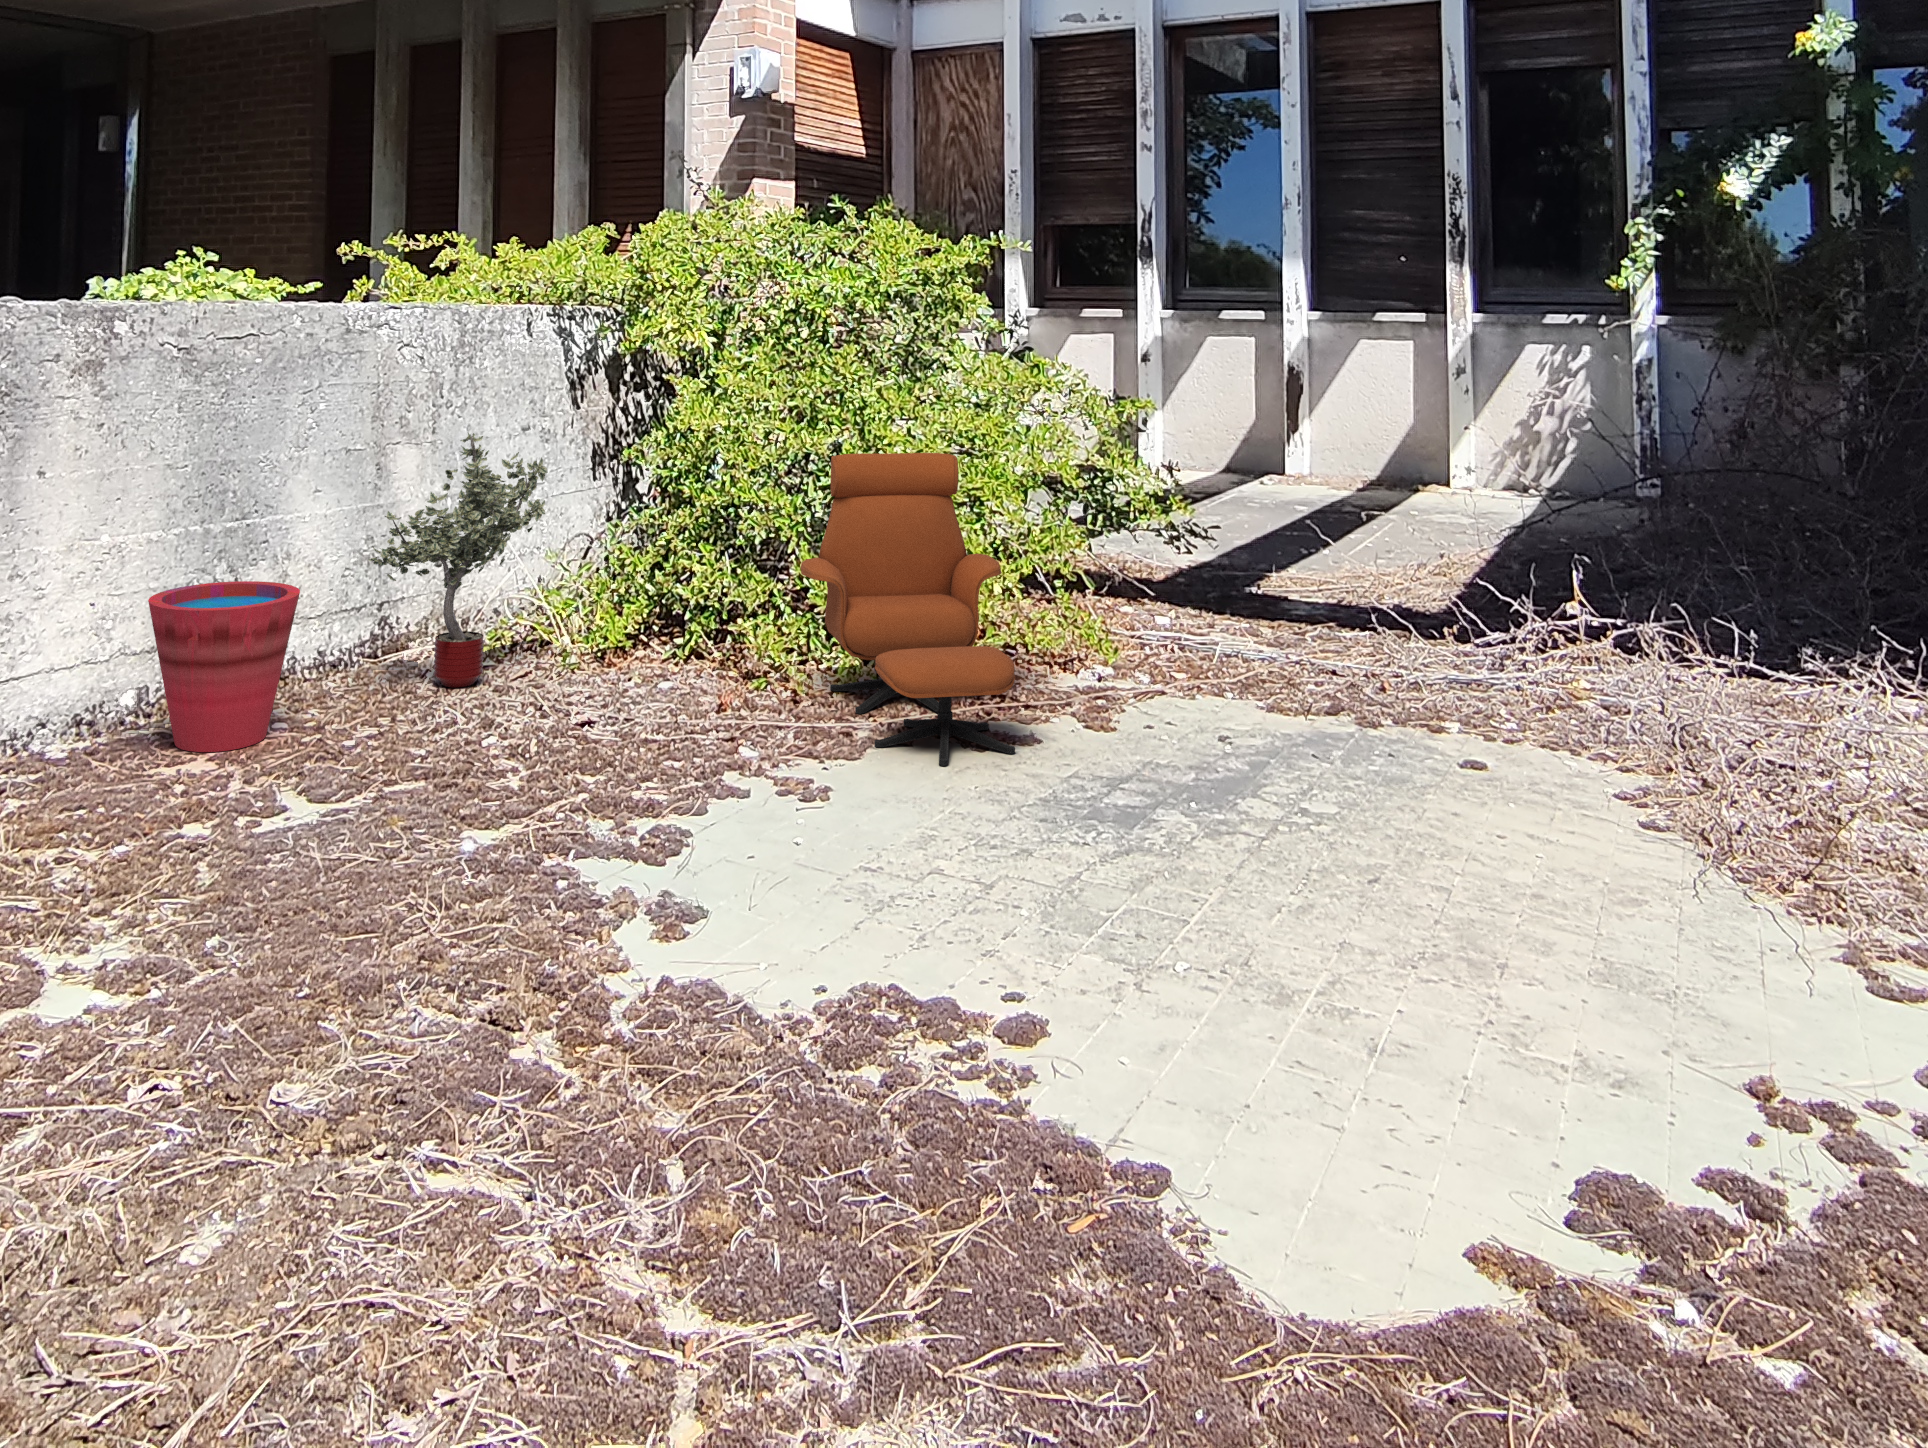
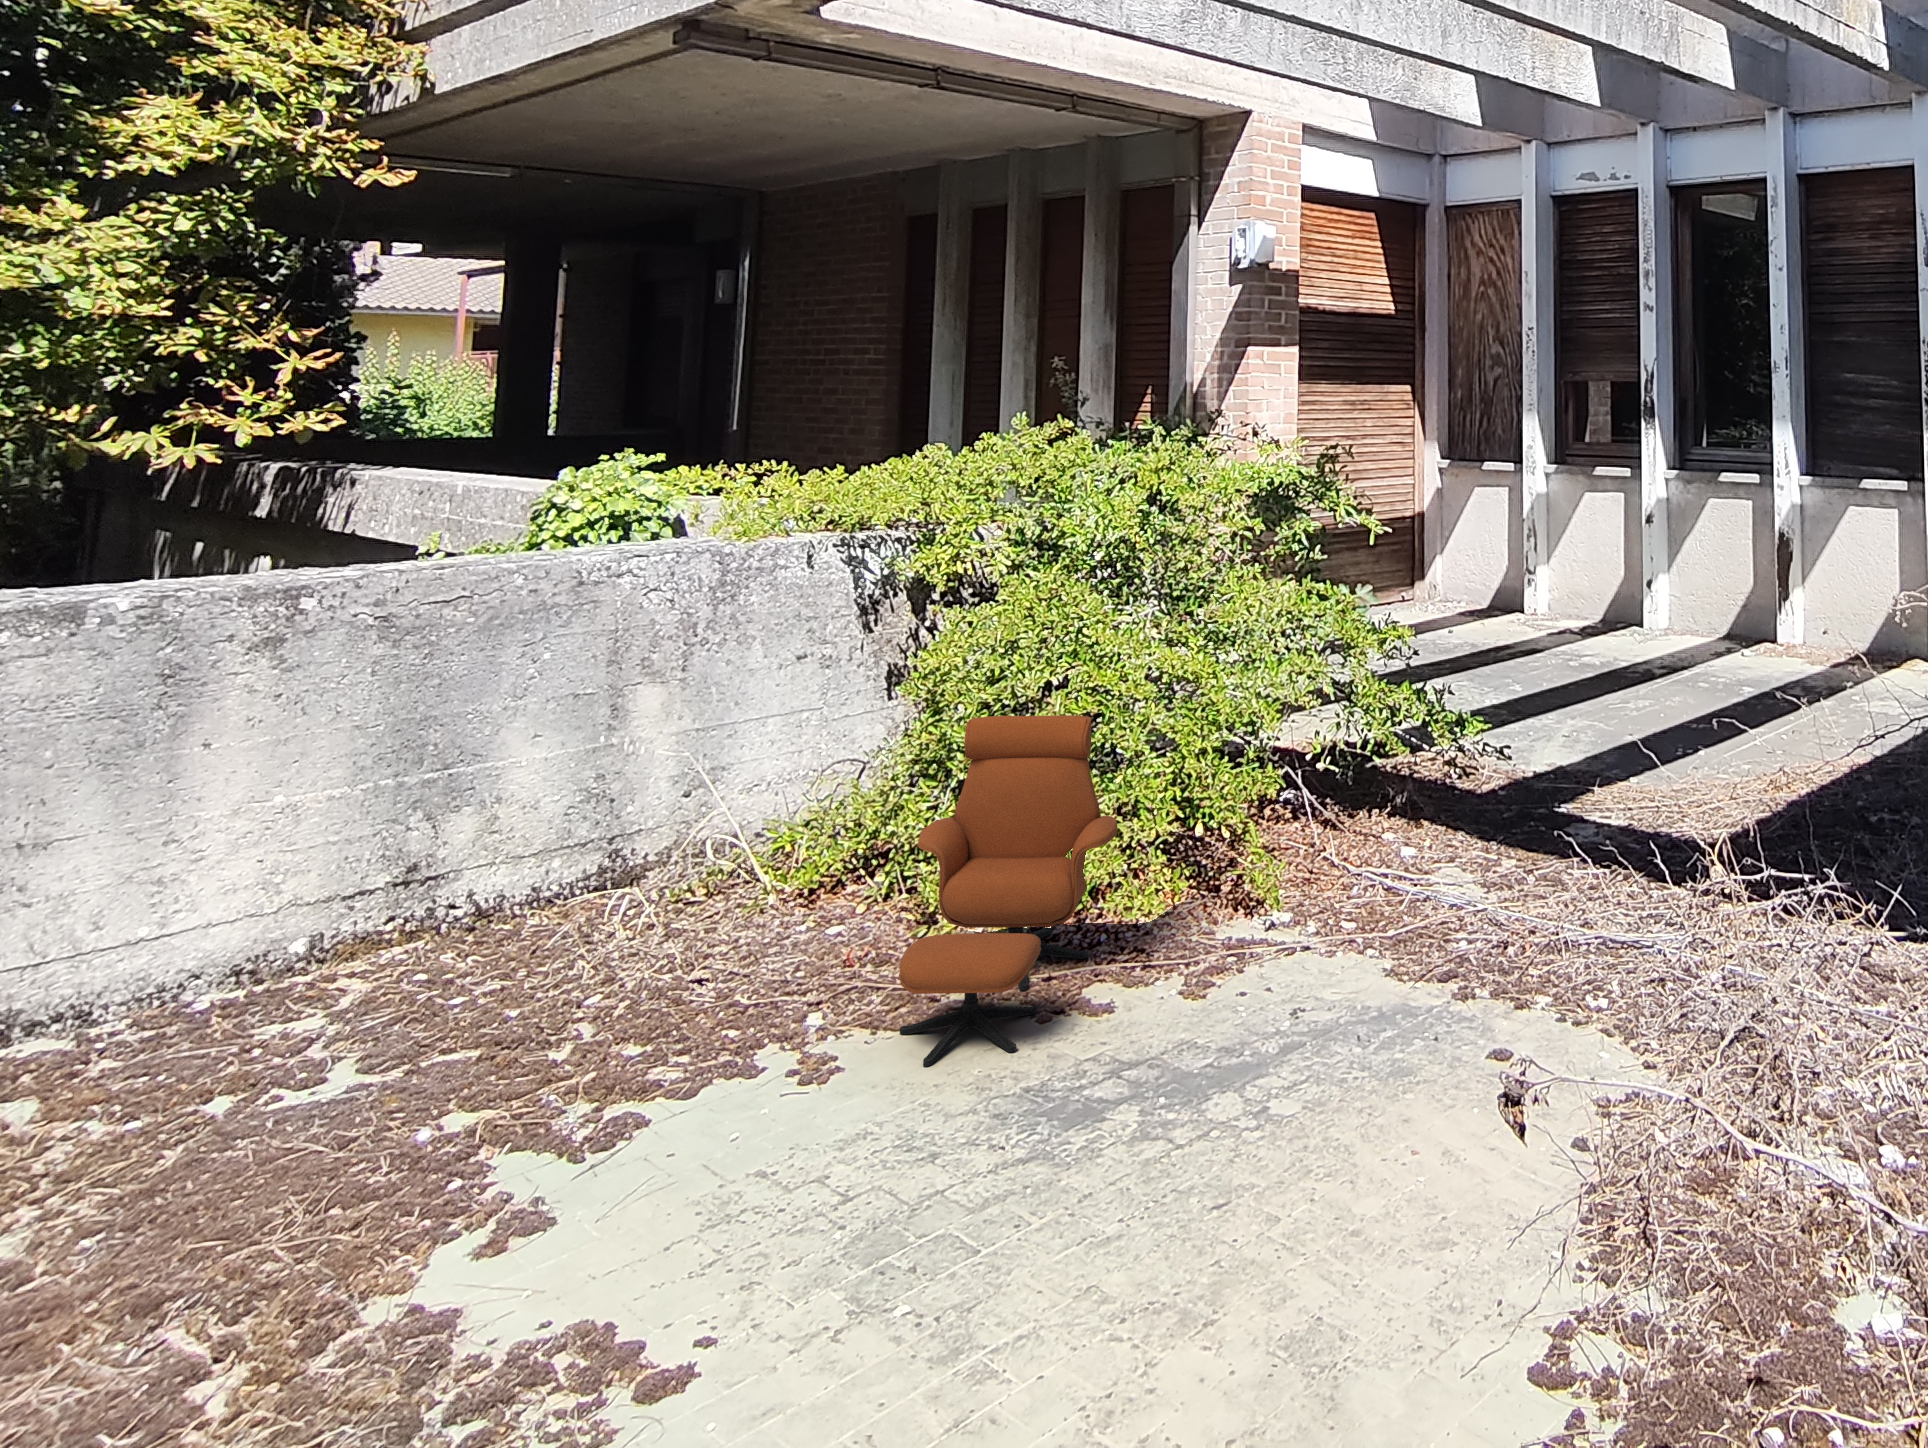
potted tree: present [369,433,548,688] -> none [551,680,763,924]
bucket: present [148,581,300,752] -> none [297,833,454,1003]

